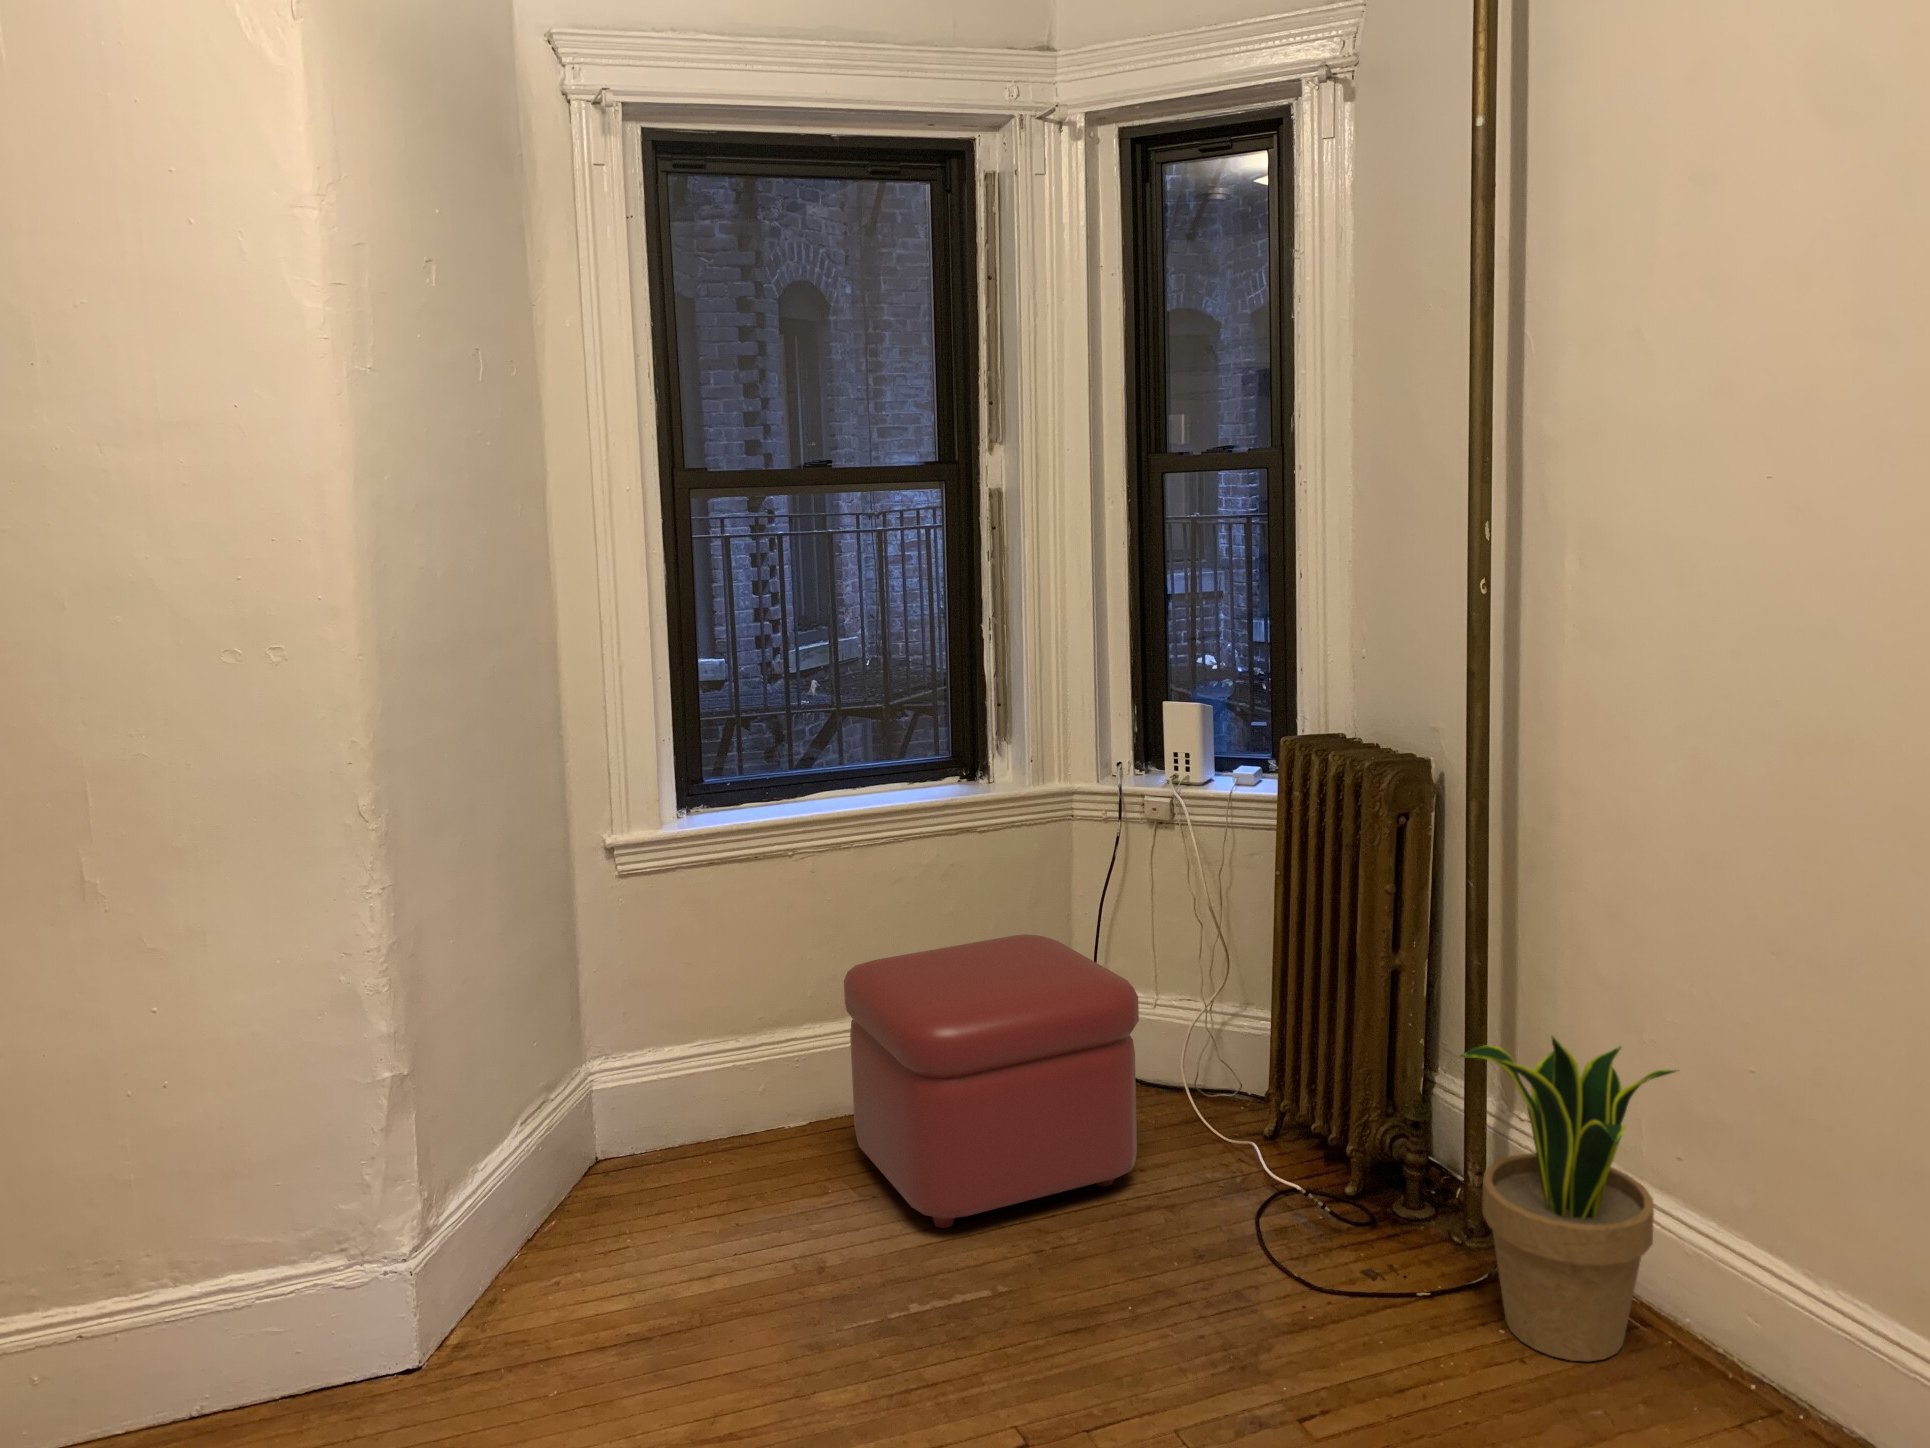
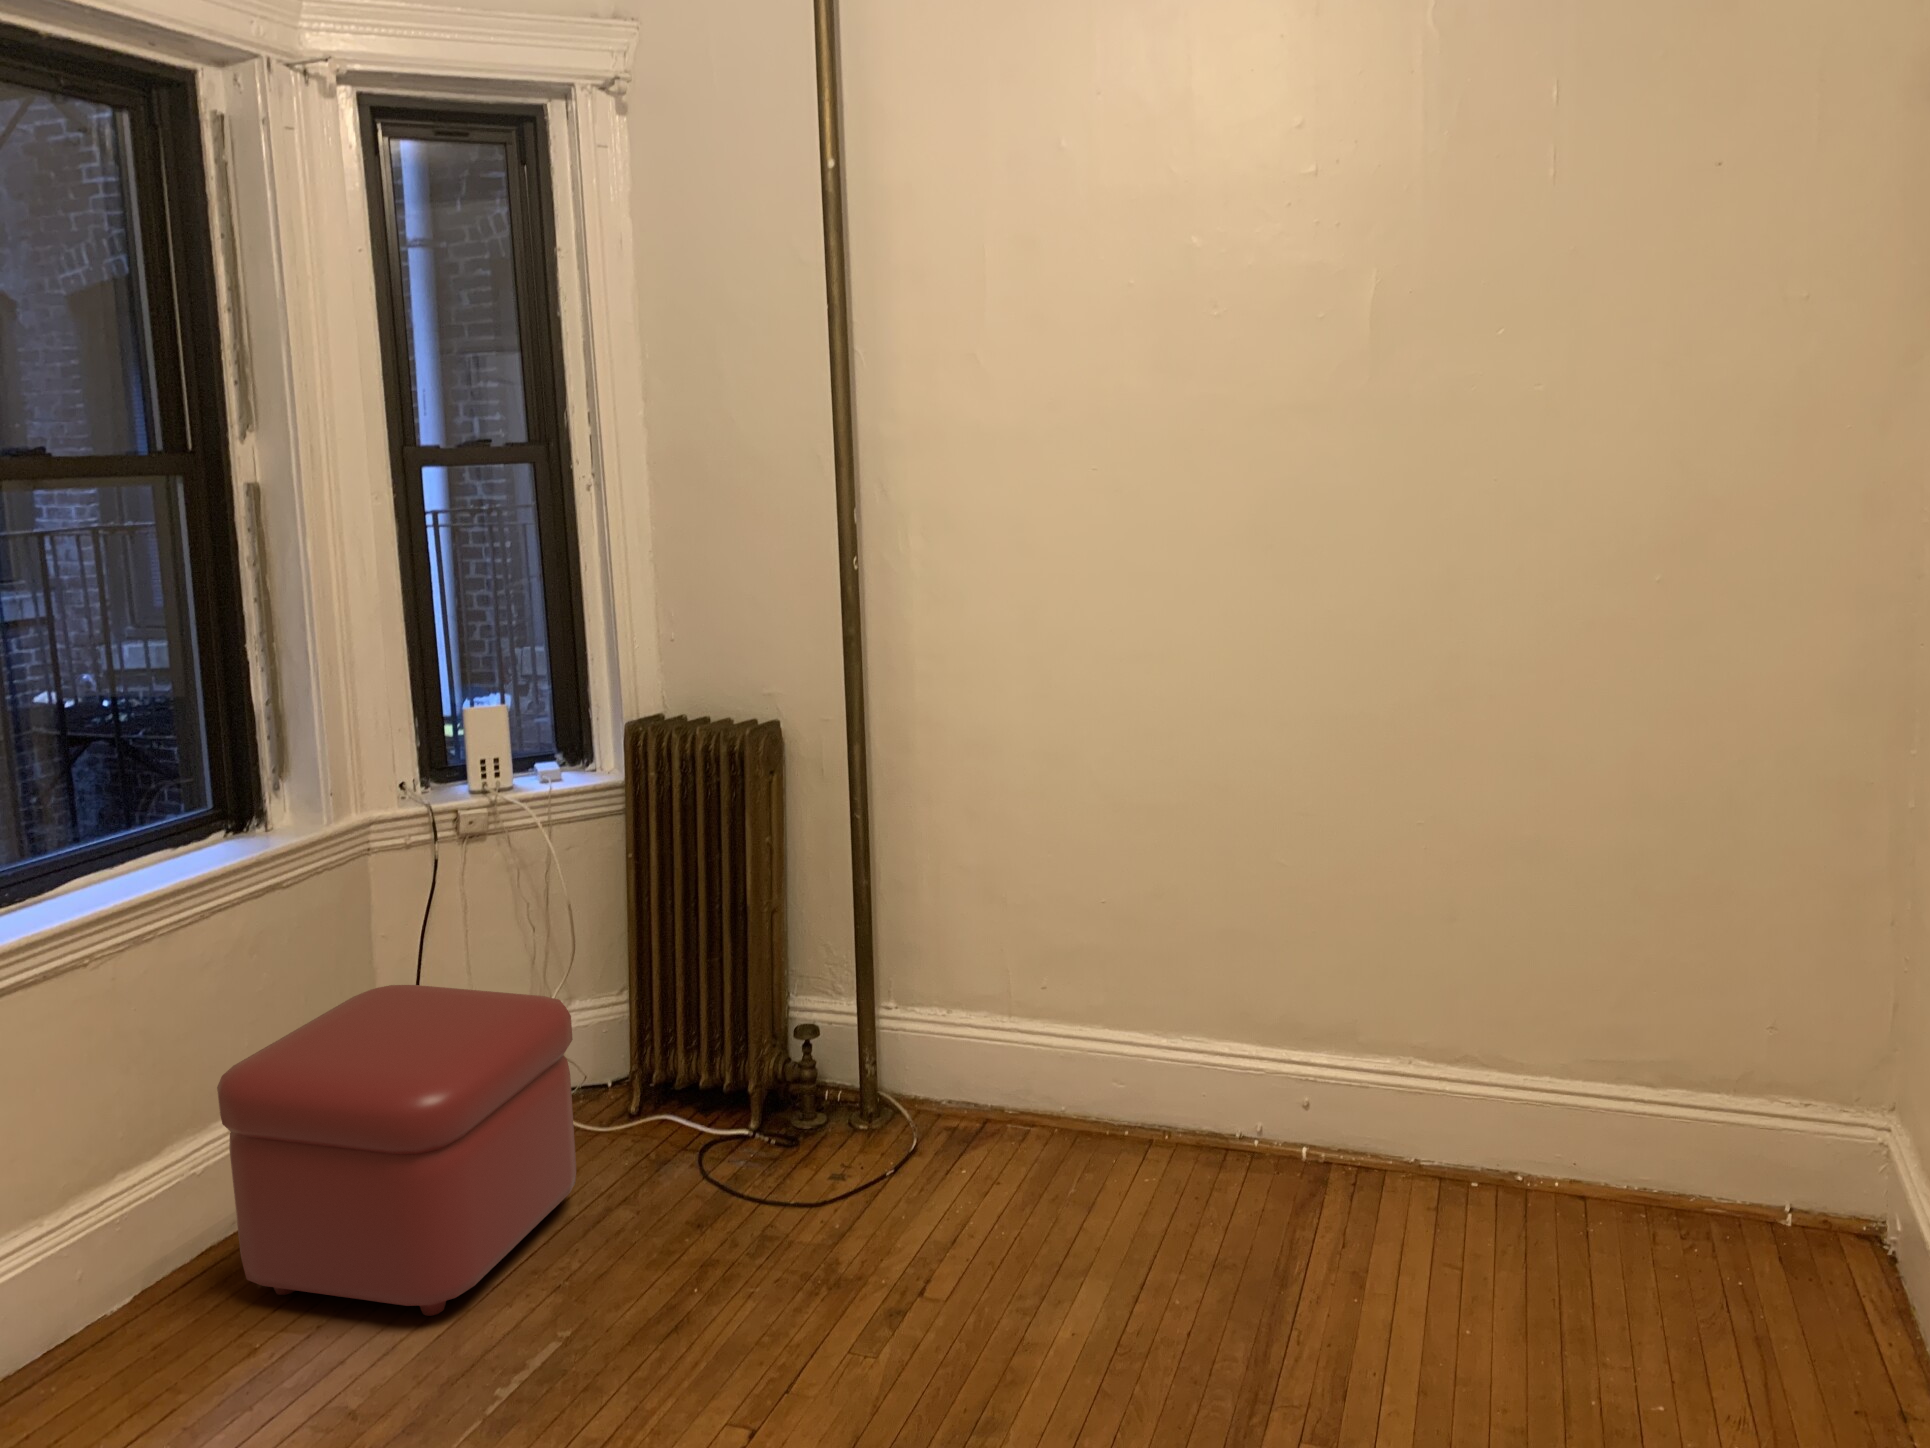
potted plant: present [1460,1037,1676,1361] -> none [898,921,1031,1169]

